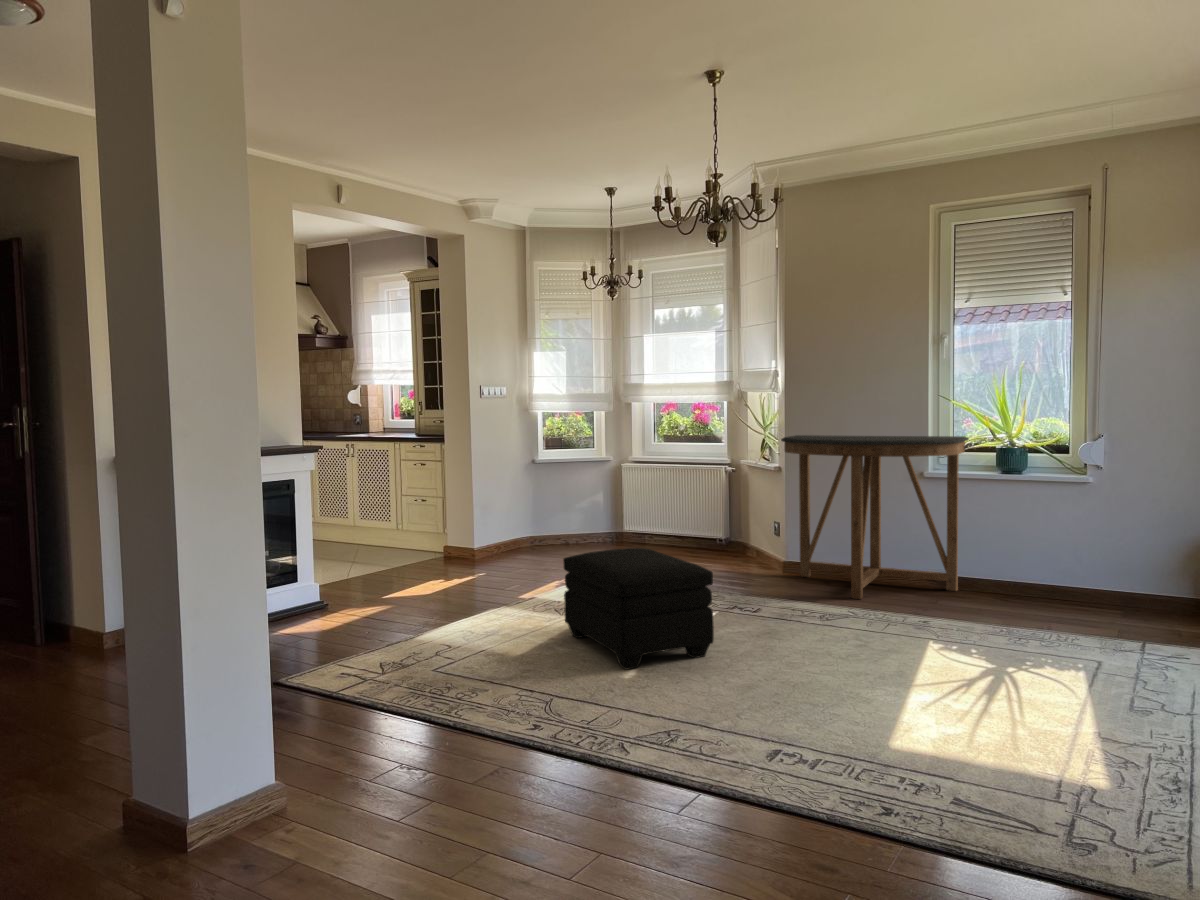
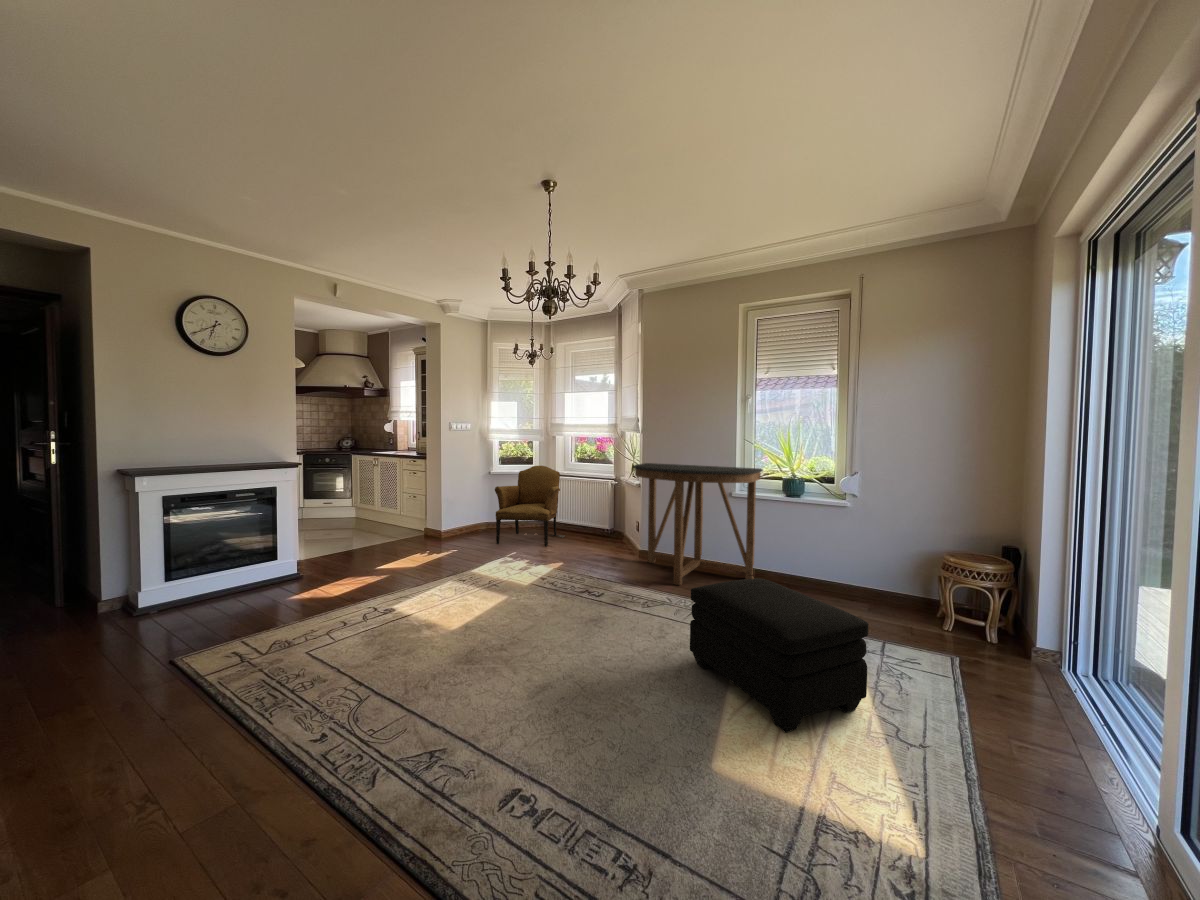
armchair: none [555,447,657,563] -> present [495,466,564,546]
ottoman: present [563,548,714,669] -> present [690,578,869,732]

